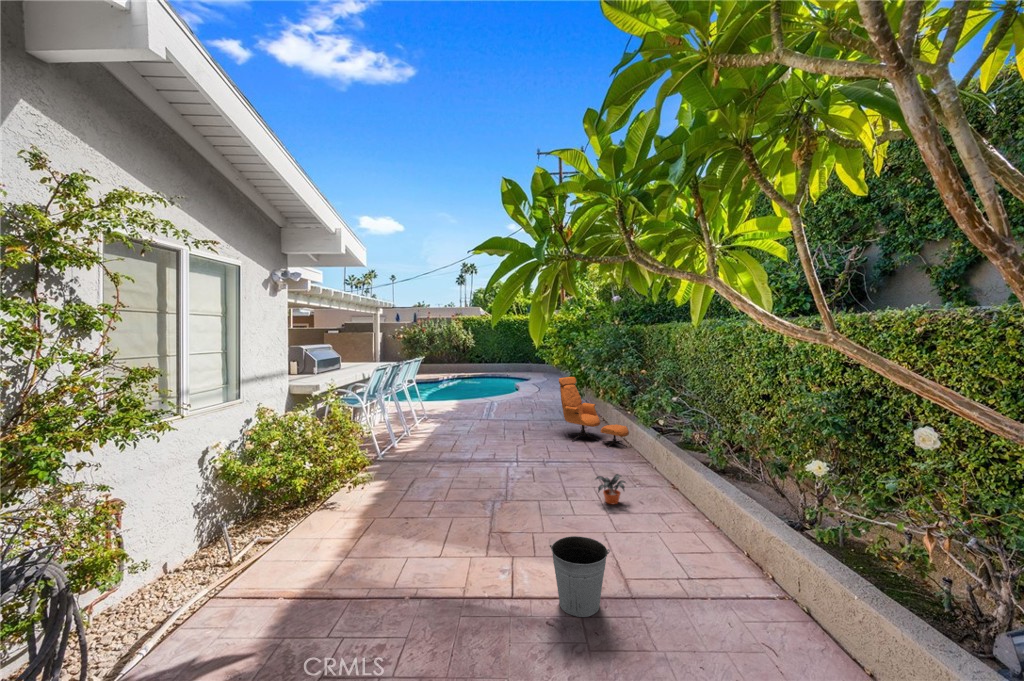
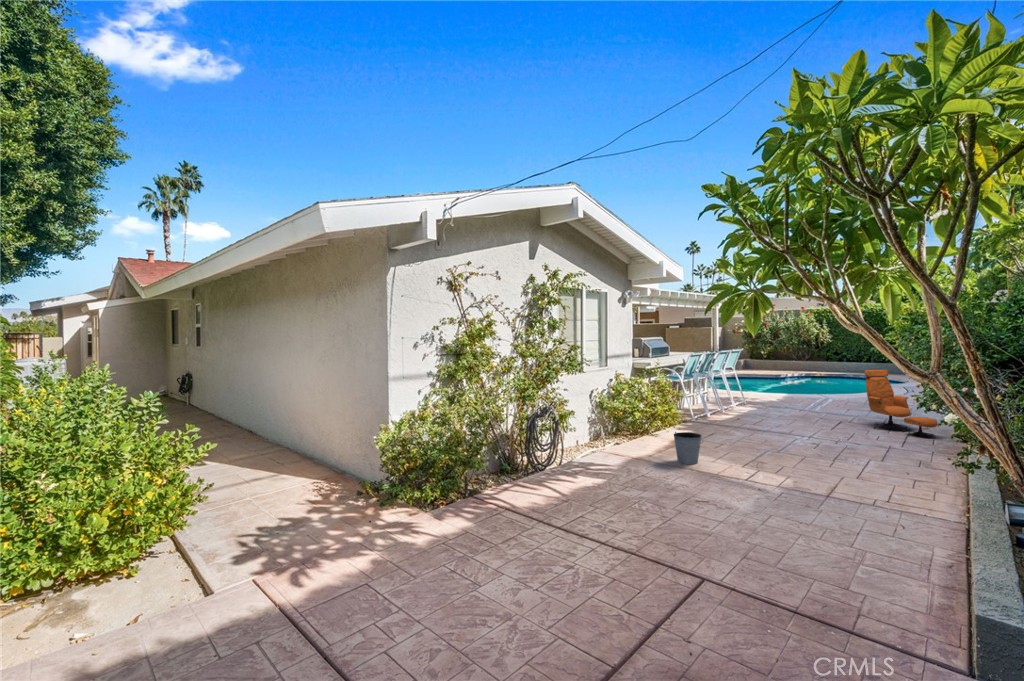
potted plant: present [596,474,626,504] -> none [843,438,873,460]
bucket: present [550,536,610,617] -> present [674,432,702,464]

